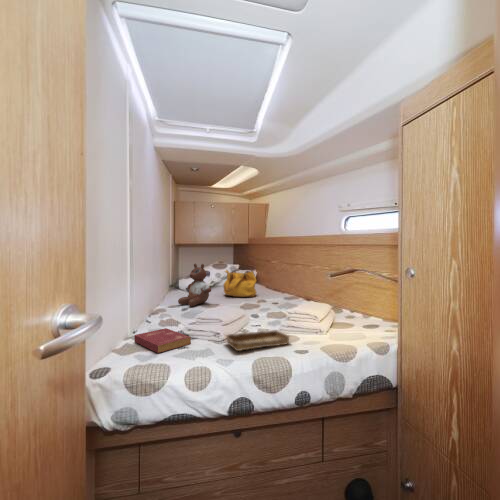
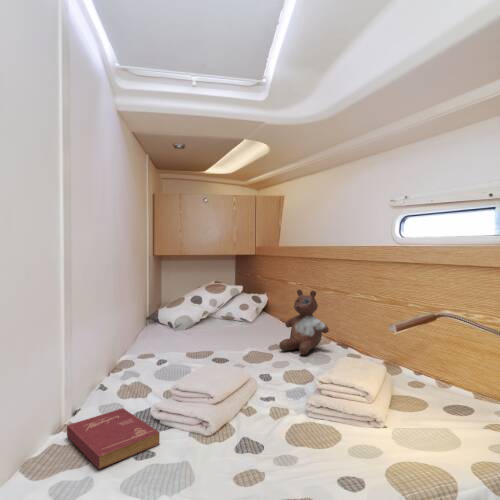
stuffed bear: present [178,264,211,306] -> present [279,289,329,355]
handbag: present [224,270,256,297] -> none [221,297,268,338]
tray: present [226,330,290,351] -> none [215,417,331,468]

